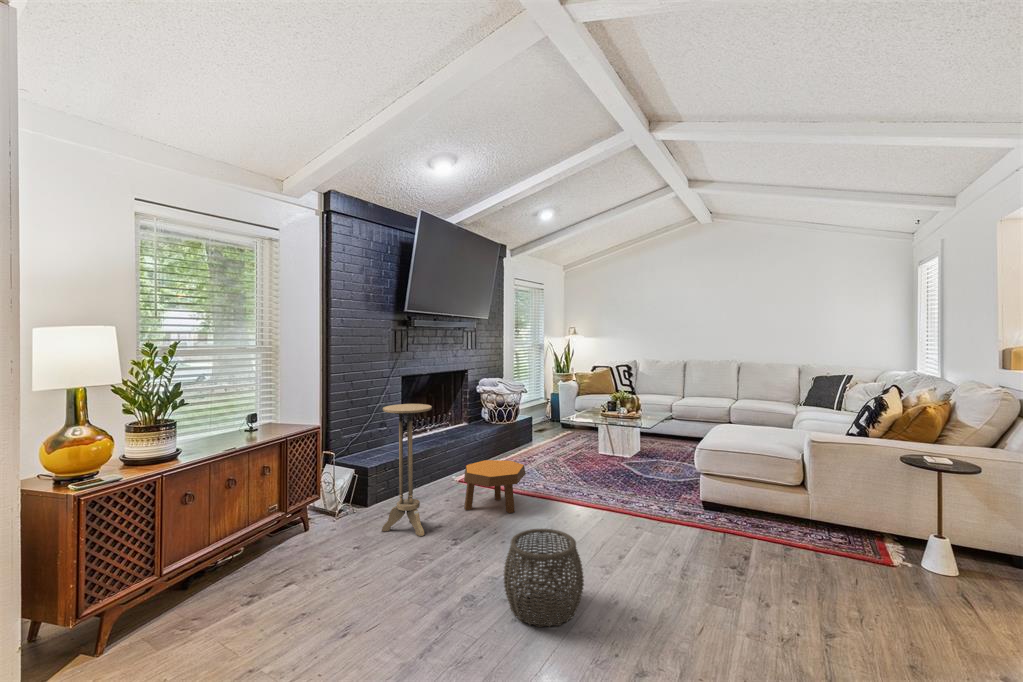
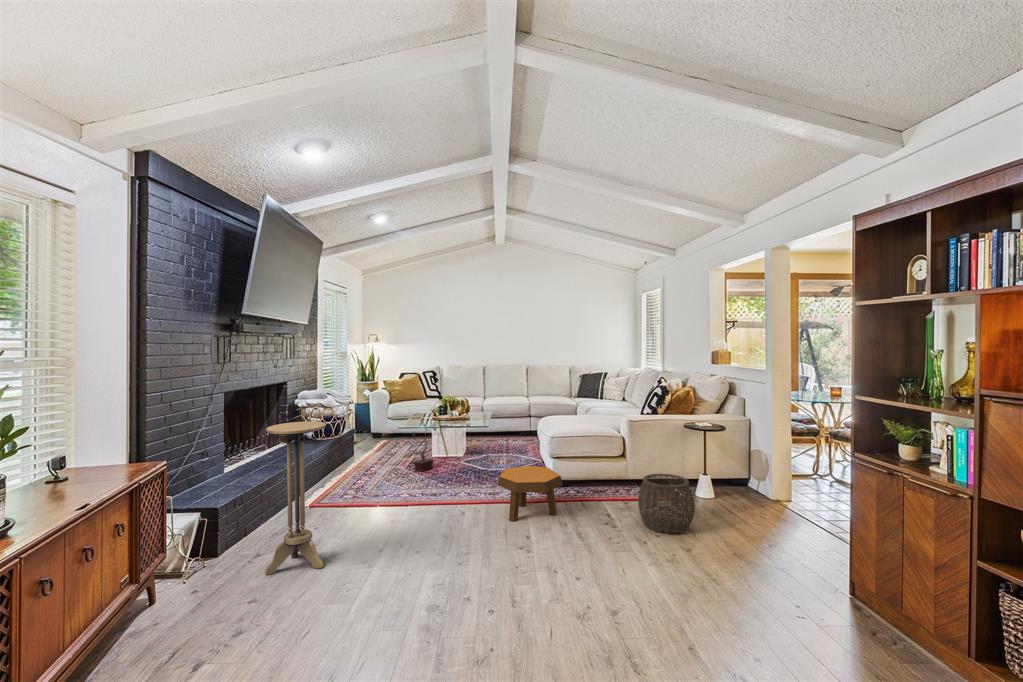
potted plant: none [567,415,608,467] -> present [412,422,435,471]
footstool: present [464,460,526,513] -> present [498,466,563,521]
woven basket: present [504,529,584,627] -> present [638,474,695,534]

